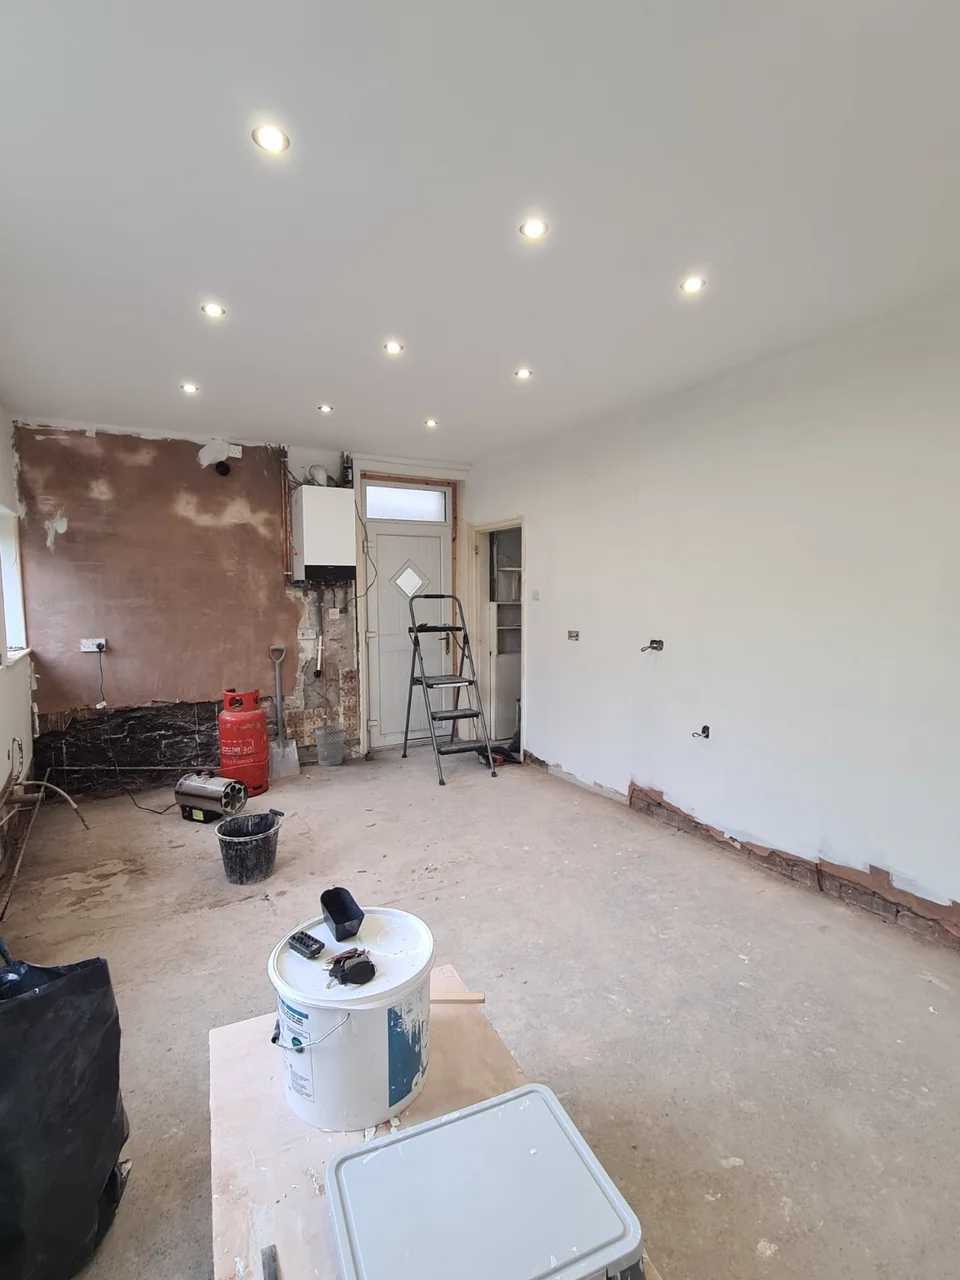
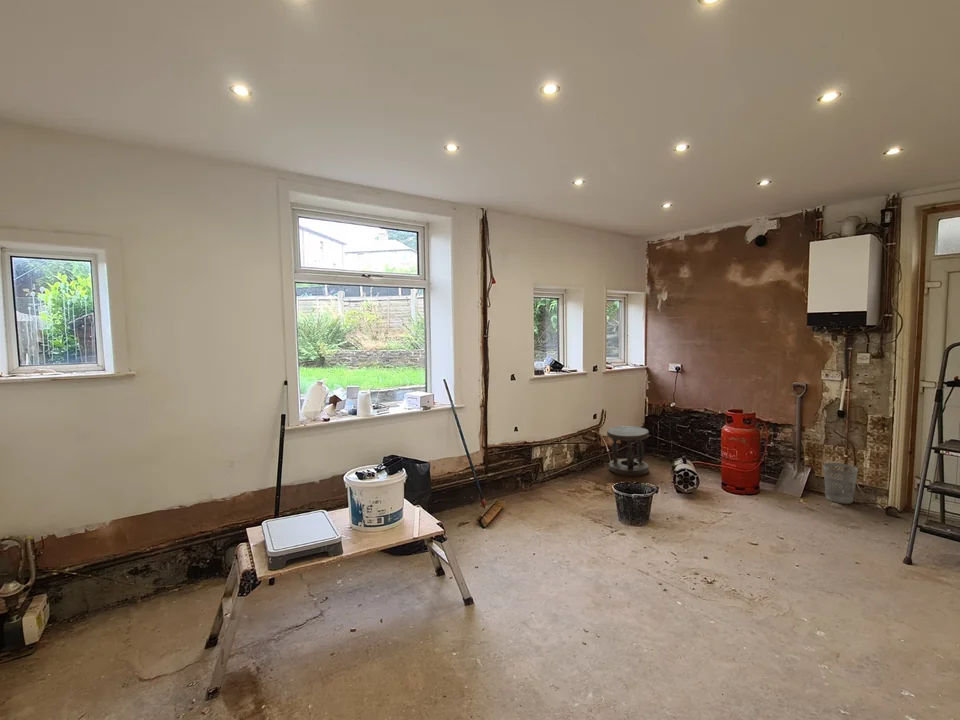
stool: none [22,750,113,846] -> present [607,426,649,476]

